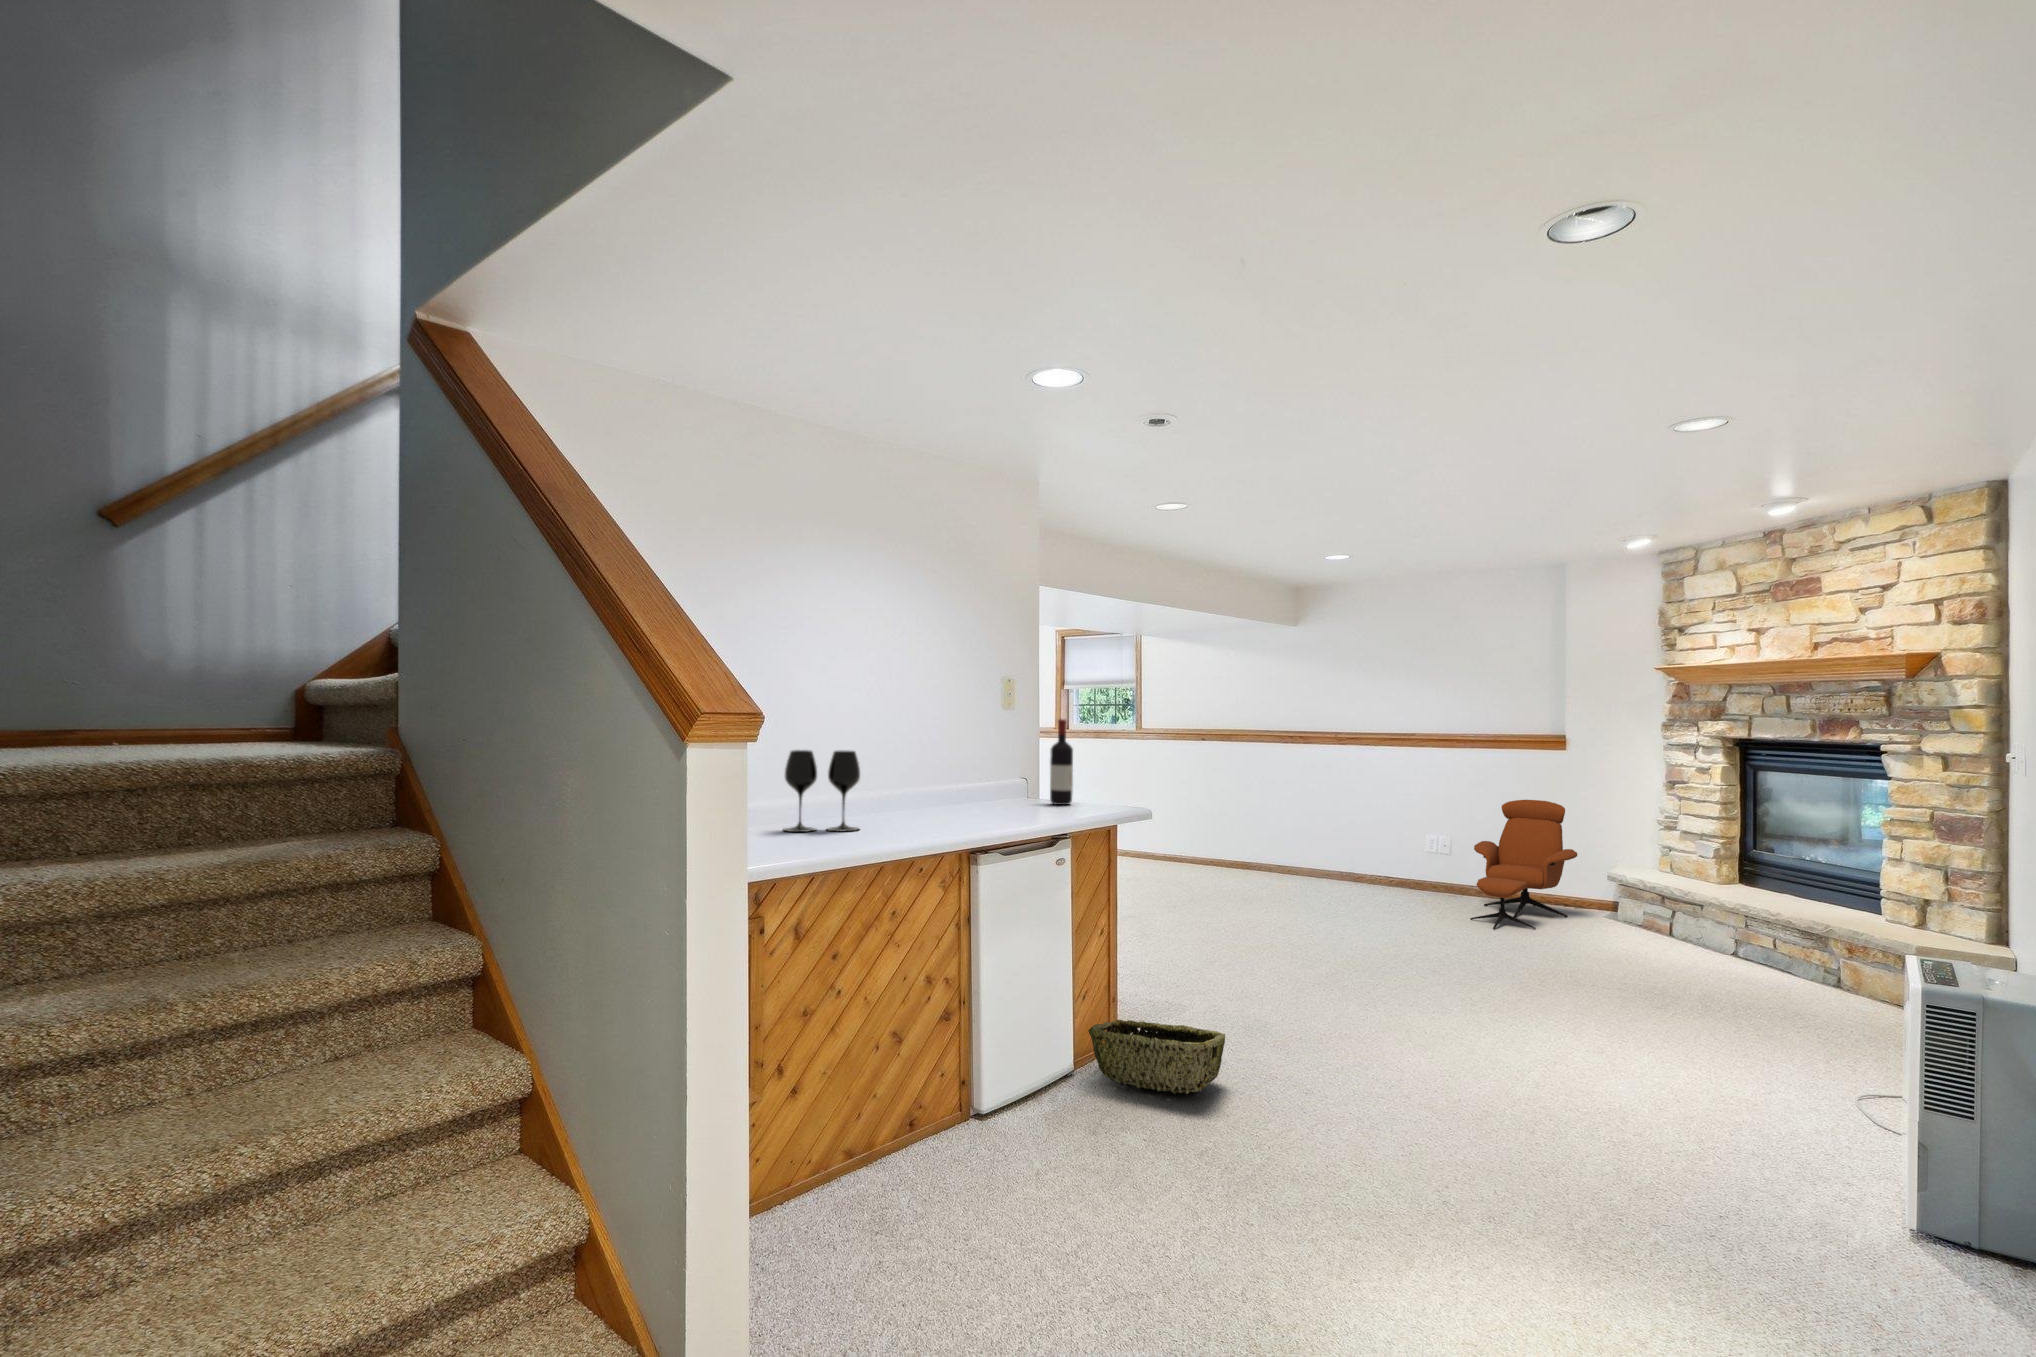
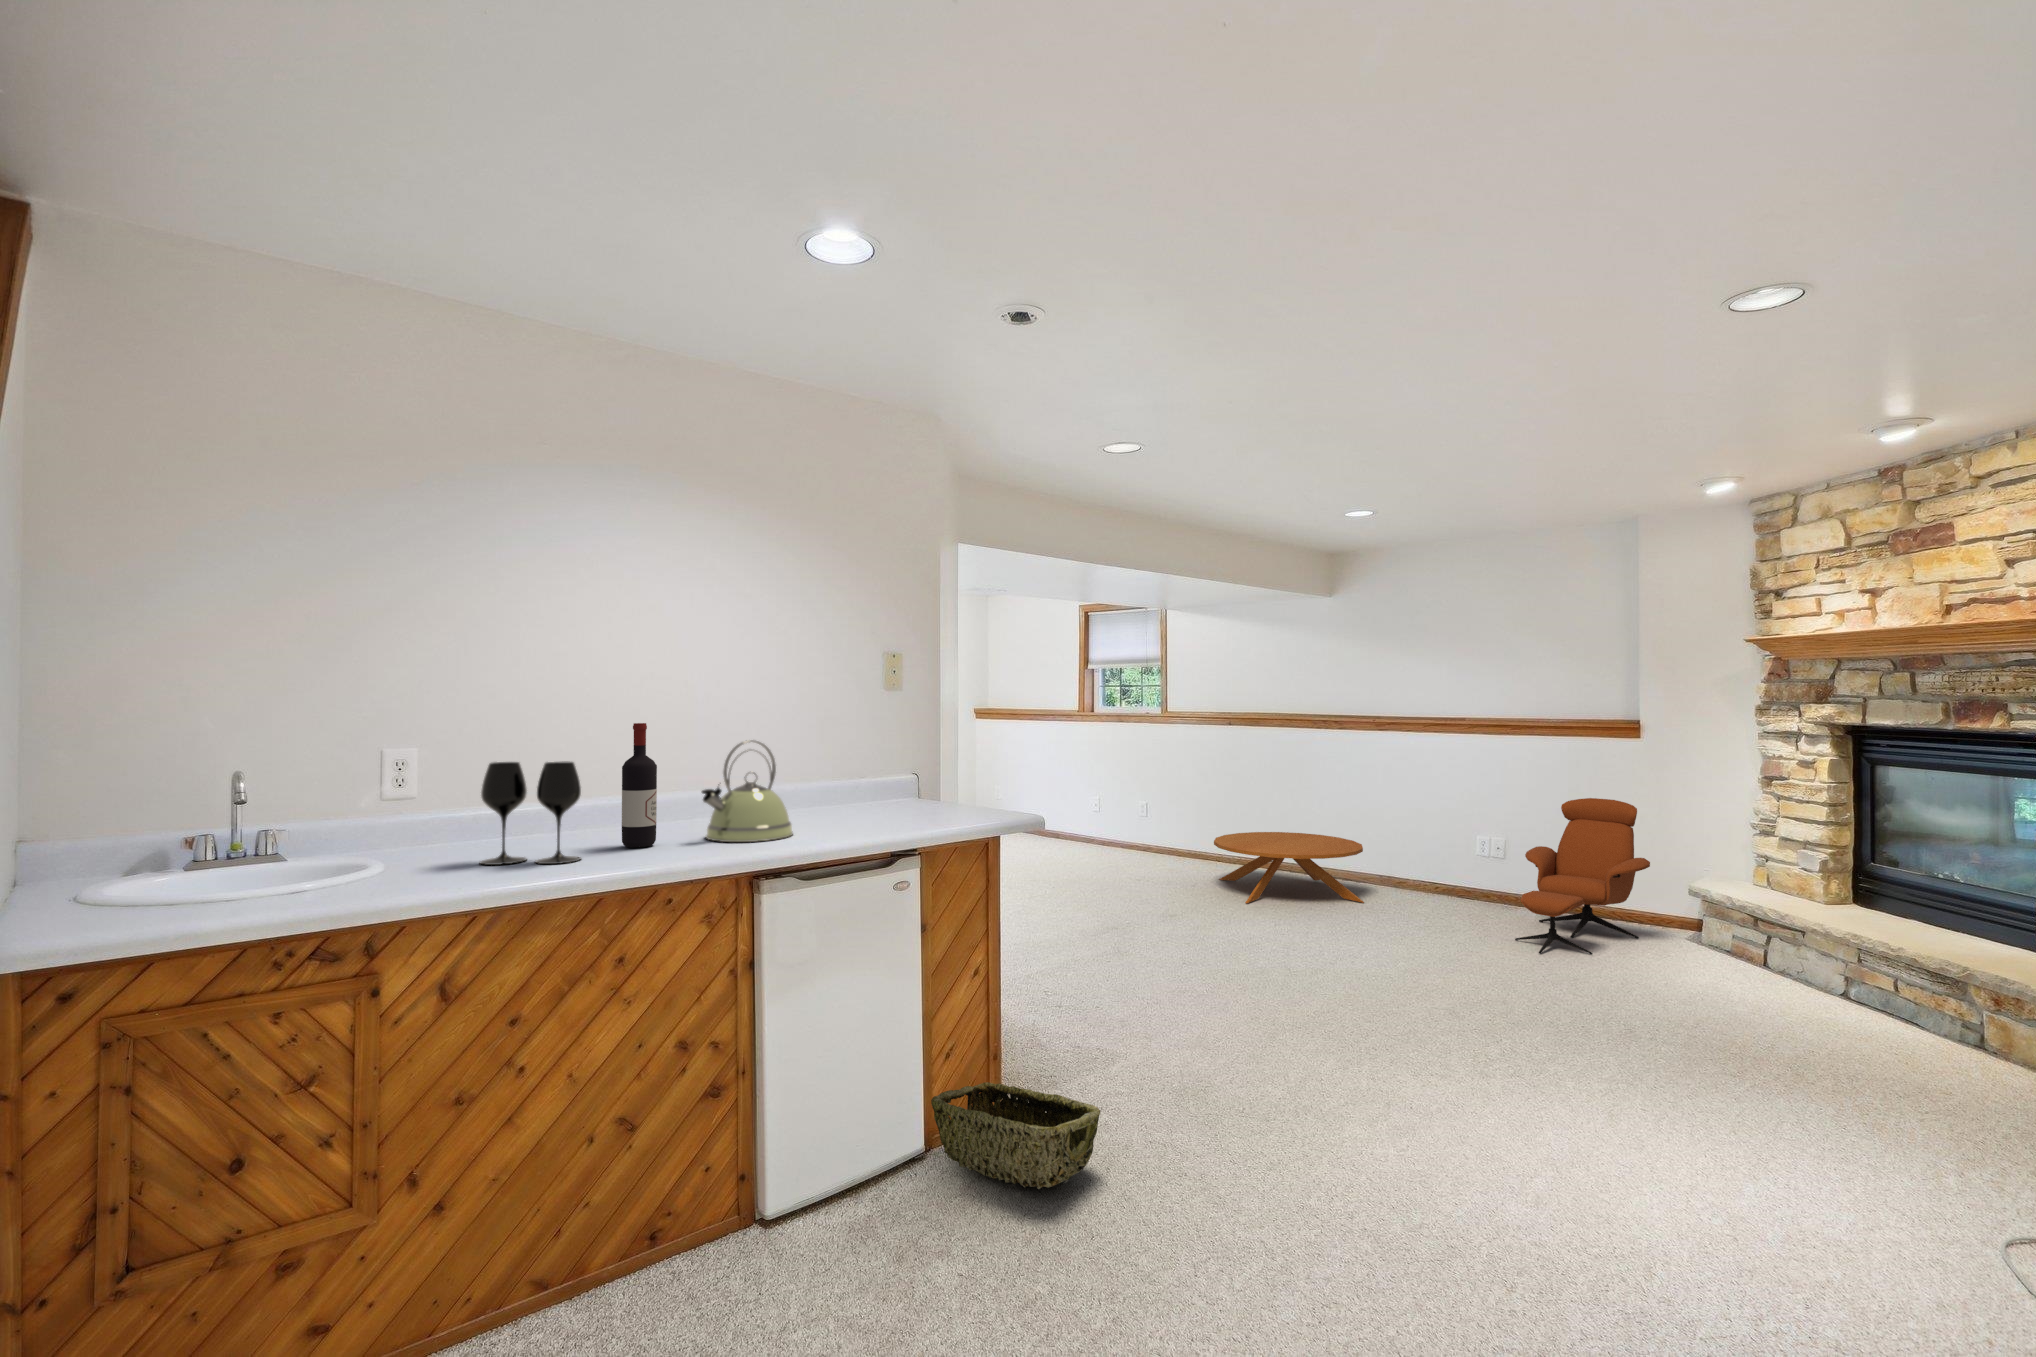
wine bottle: present [1050,719,1073,805] -> present [622,723,657,848]
kettle: none [920,737,989,818] -> present [702,740,793,842]
coffee table: none [1199,832,1334,893] -> present [1214,832,1364,903]

